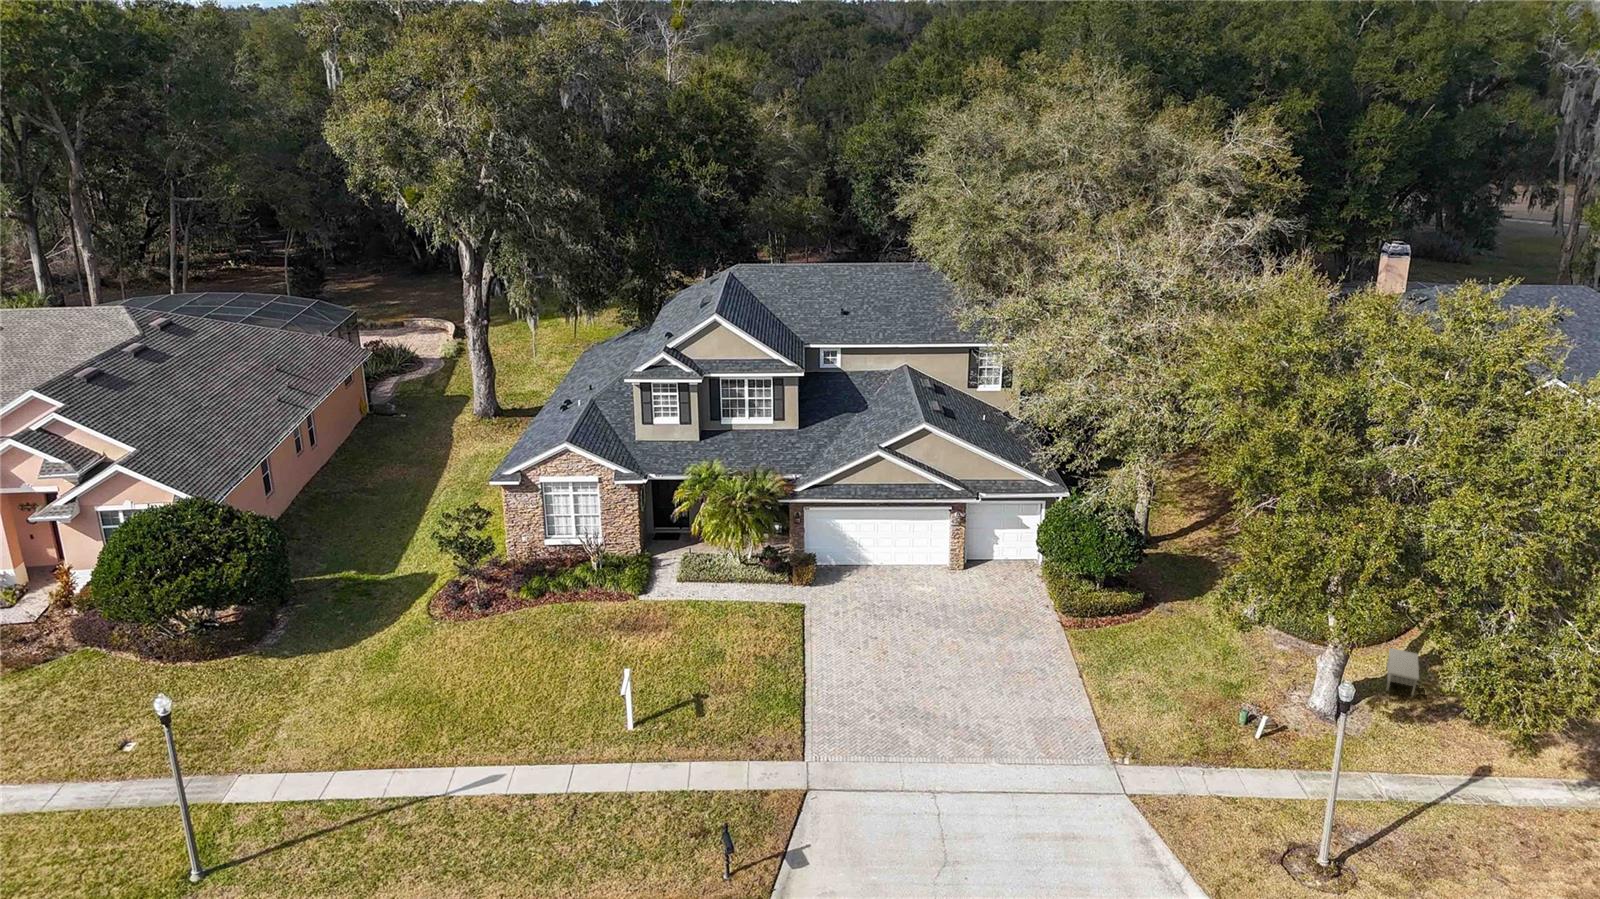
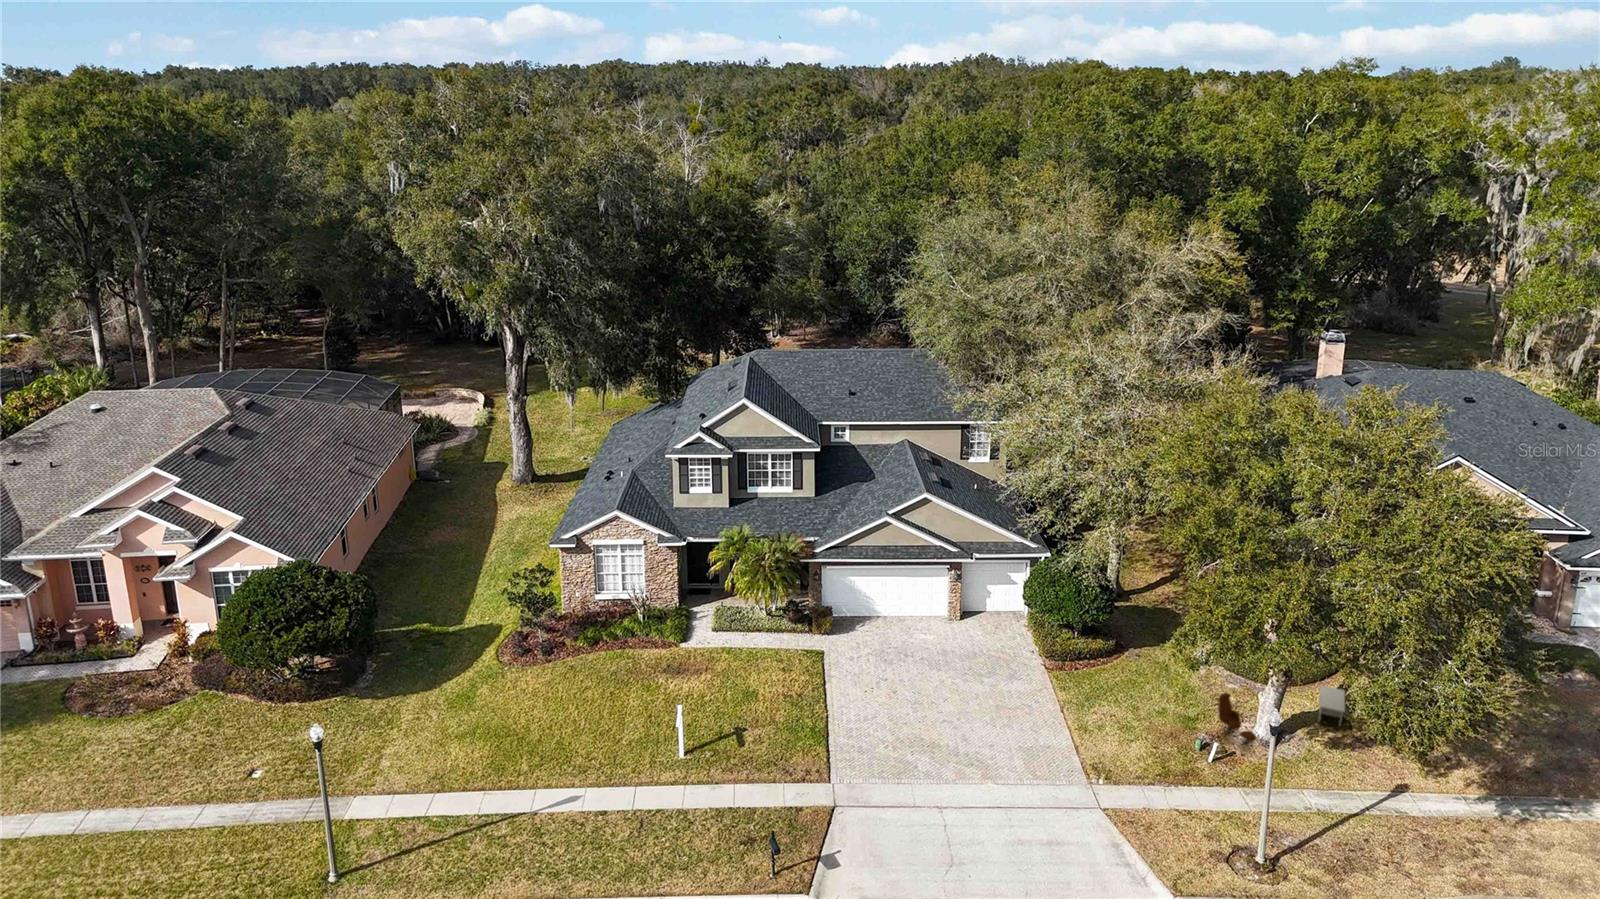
lounge chair: none [1268,657,1313,721] -> present [1219,693,1256,743]

